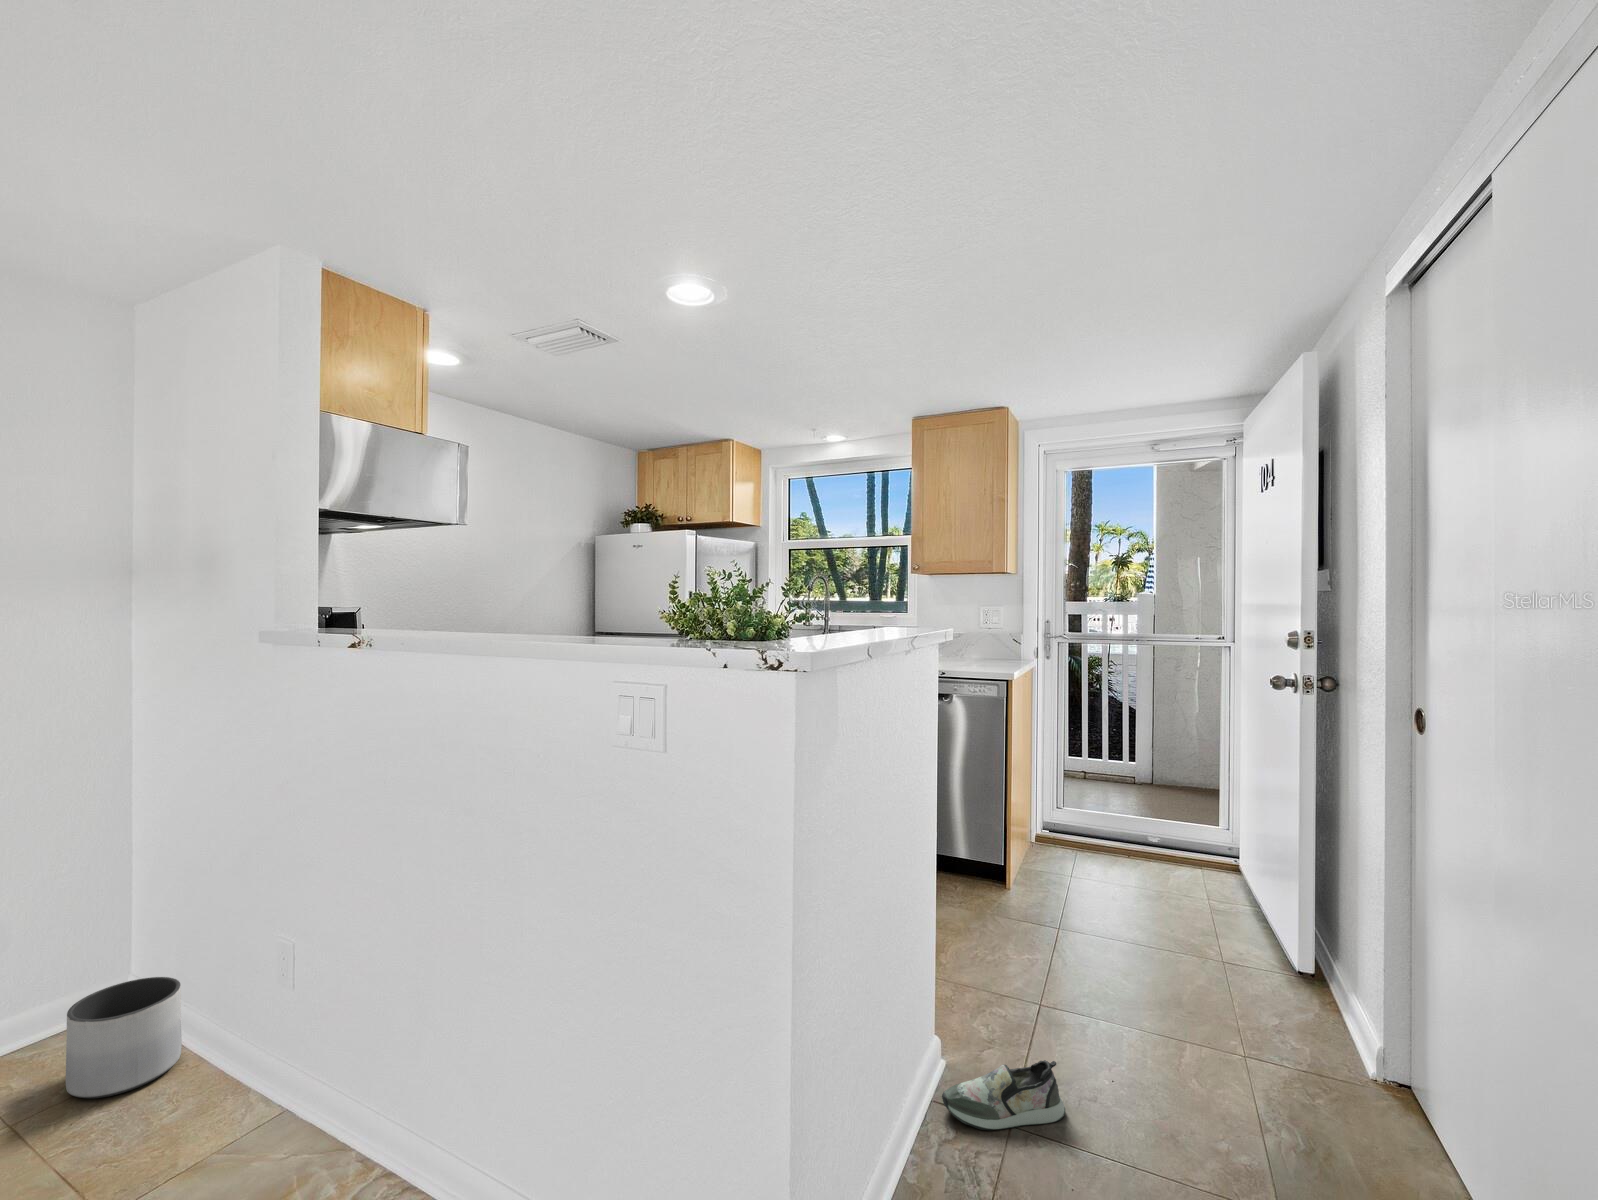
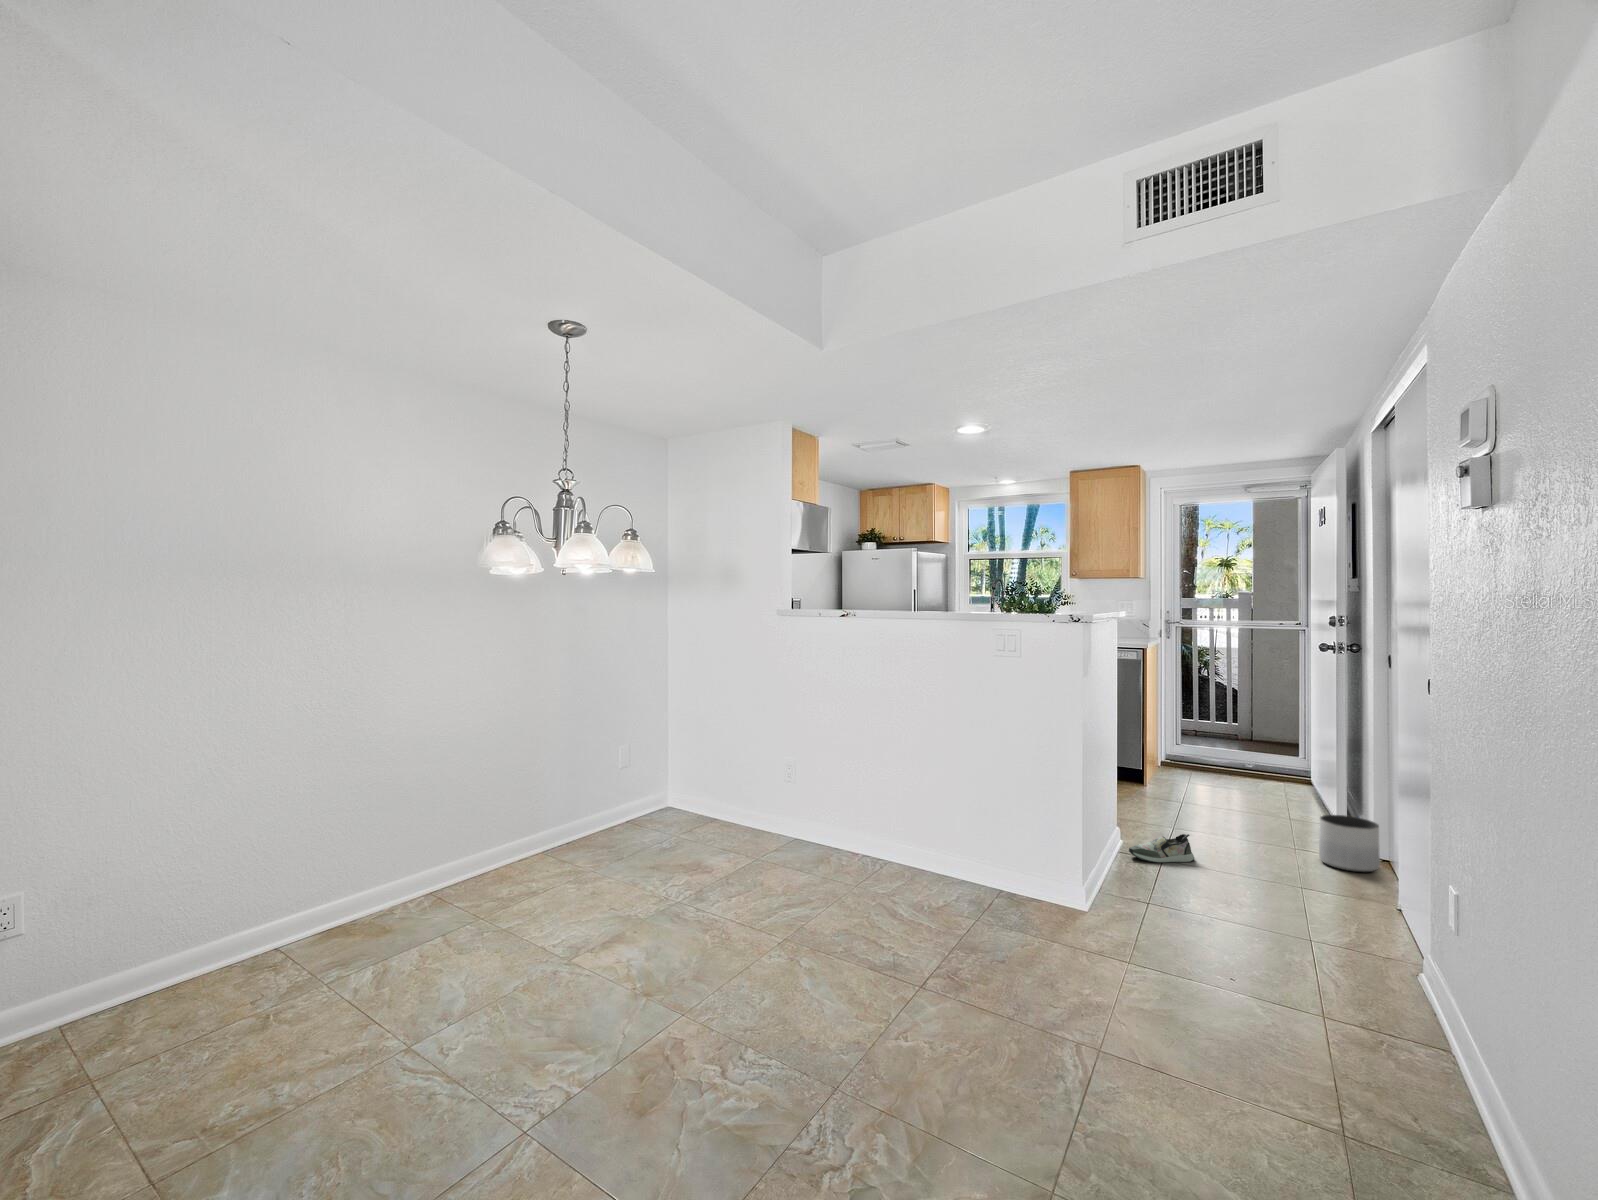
planter: present [66,977,182,1098] -> present [1319,815,1380,872]

